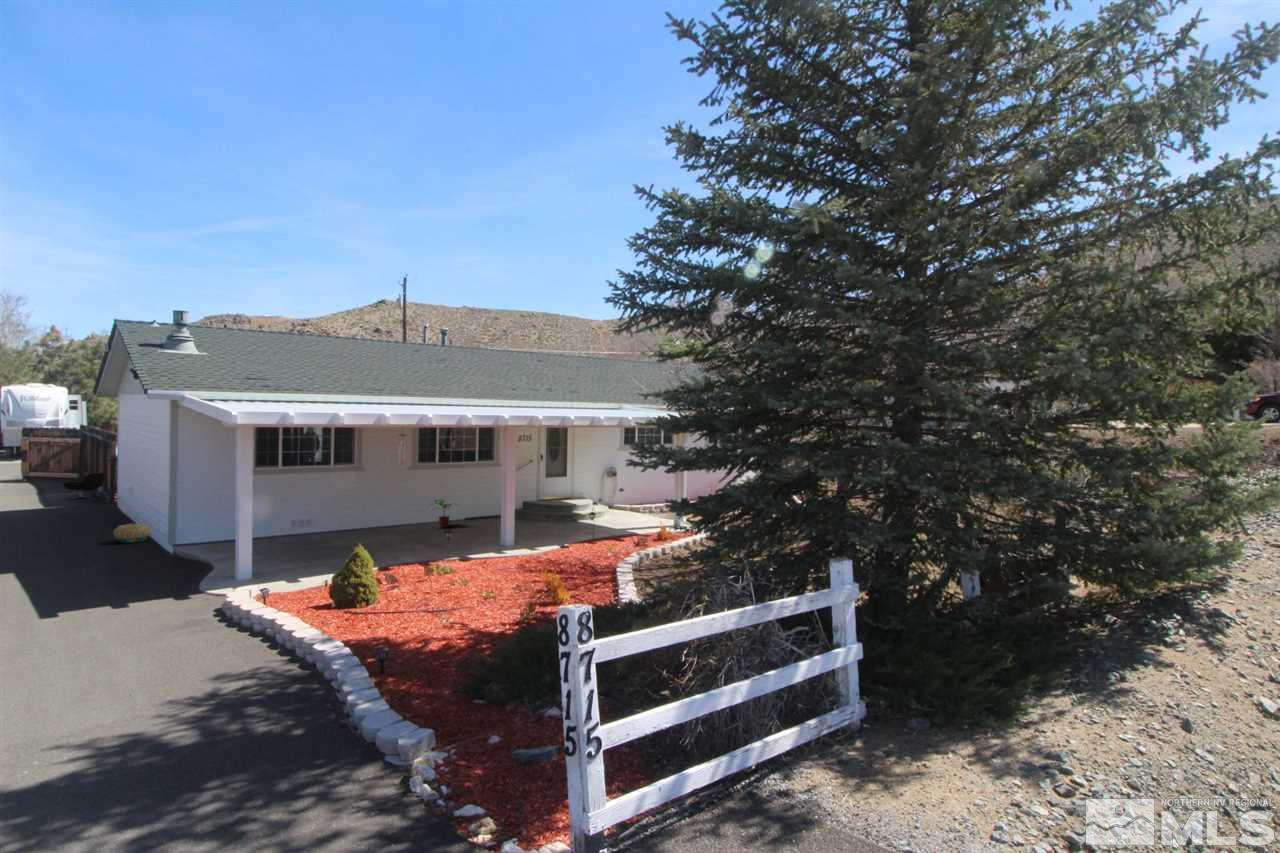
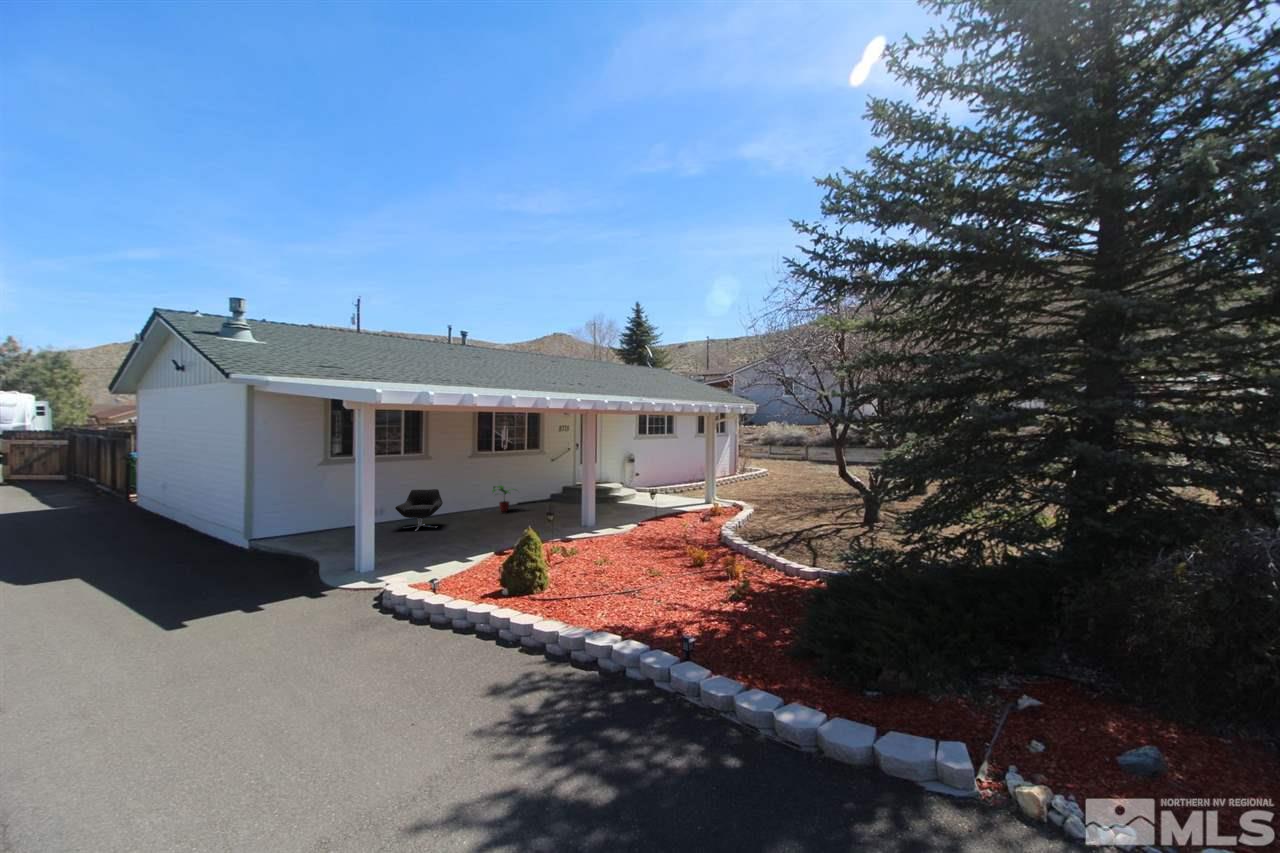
lounge chair: present [63,473,105,497] -> present [395,489,443,531]
basket: present [113,524,151,543] -> none [169,519,211,539]

